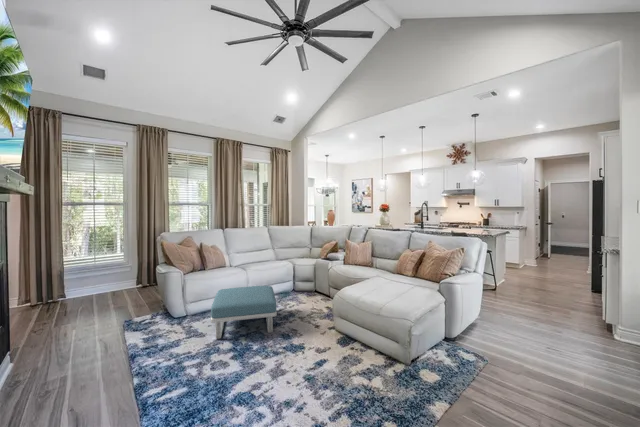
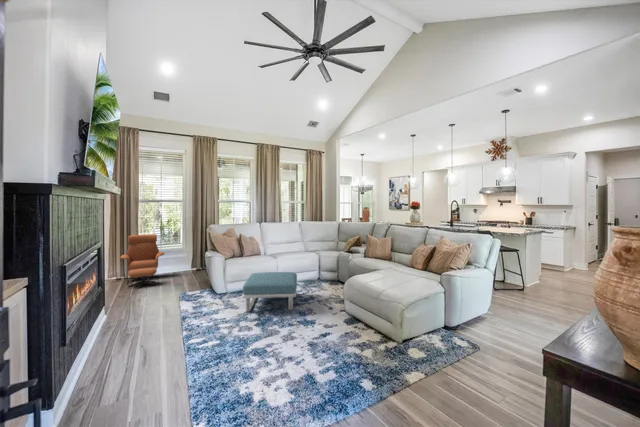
lounge chair: none [37,246,101,317] -> present [121,234,164,289]

